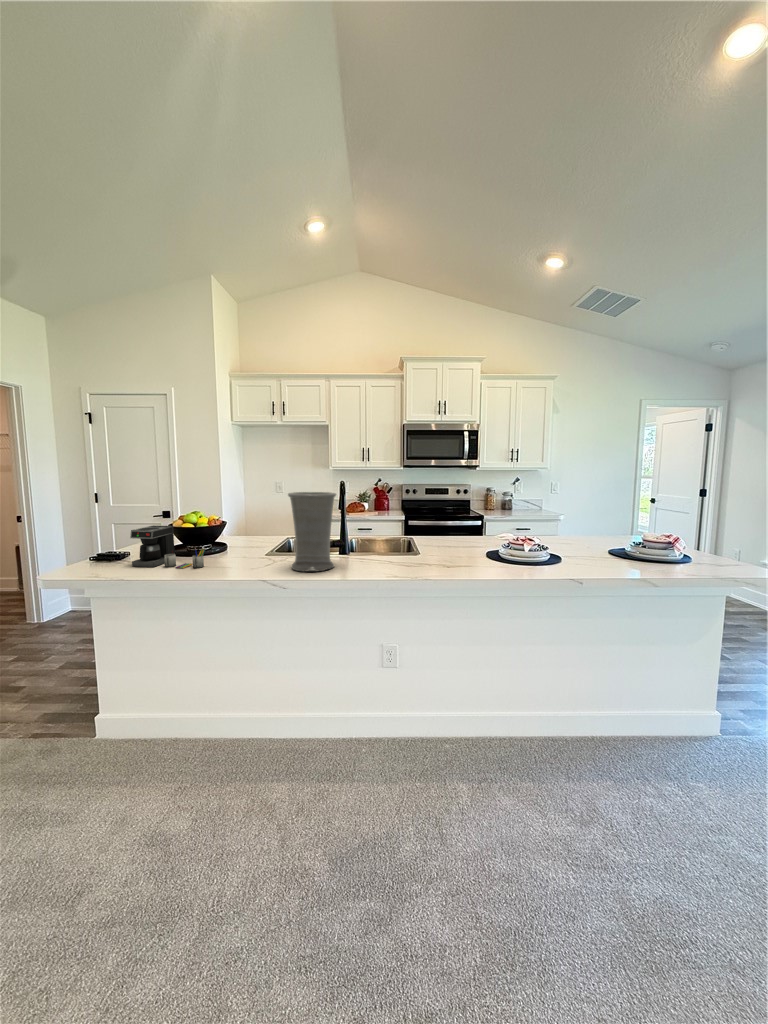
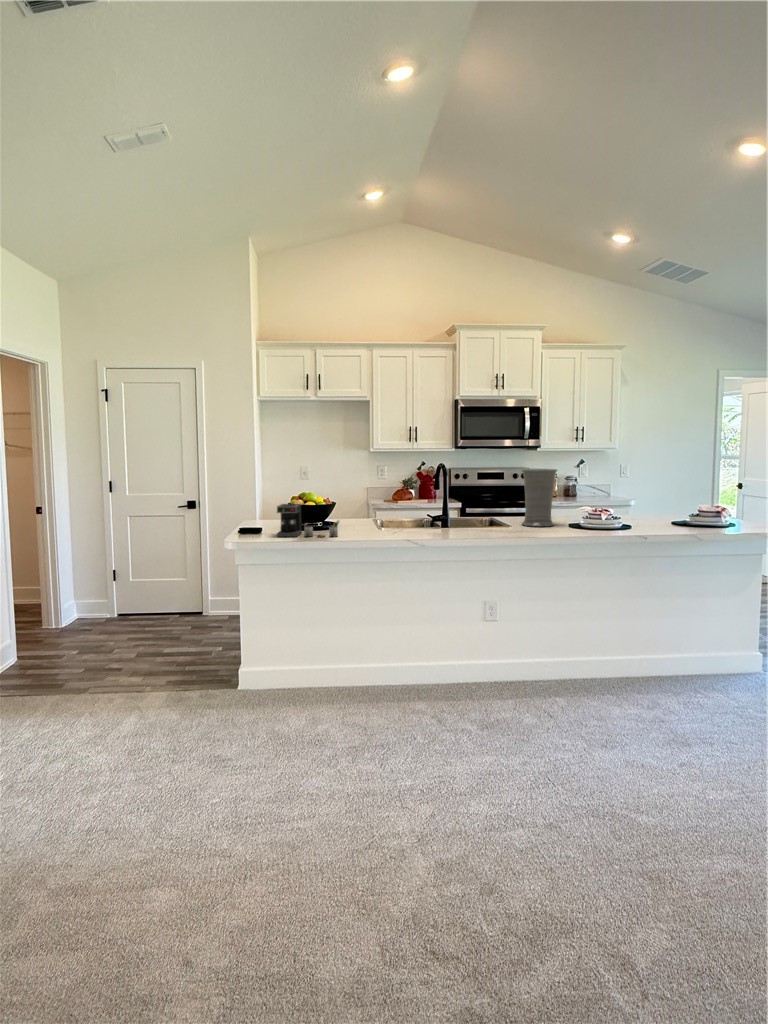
vase: present [288,492,336,572] -> present [521,469,557,527]

